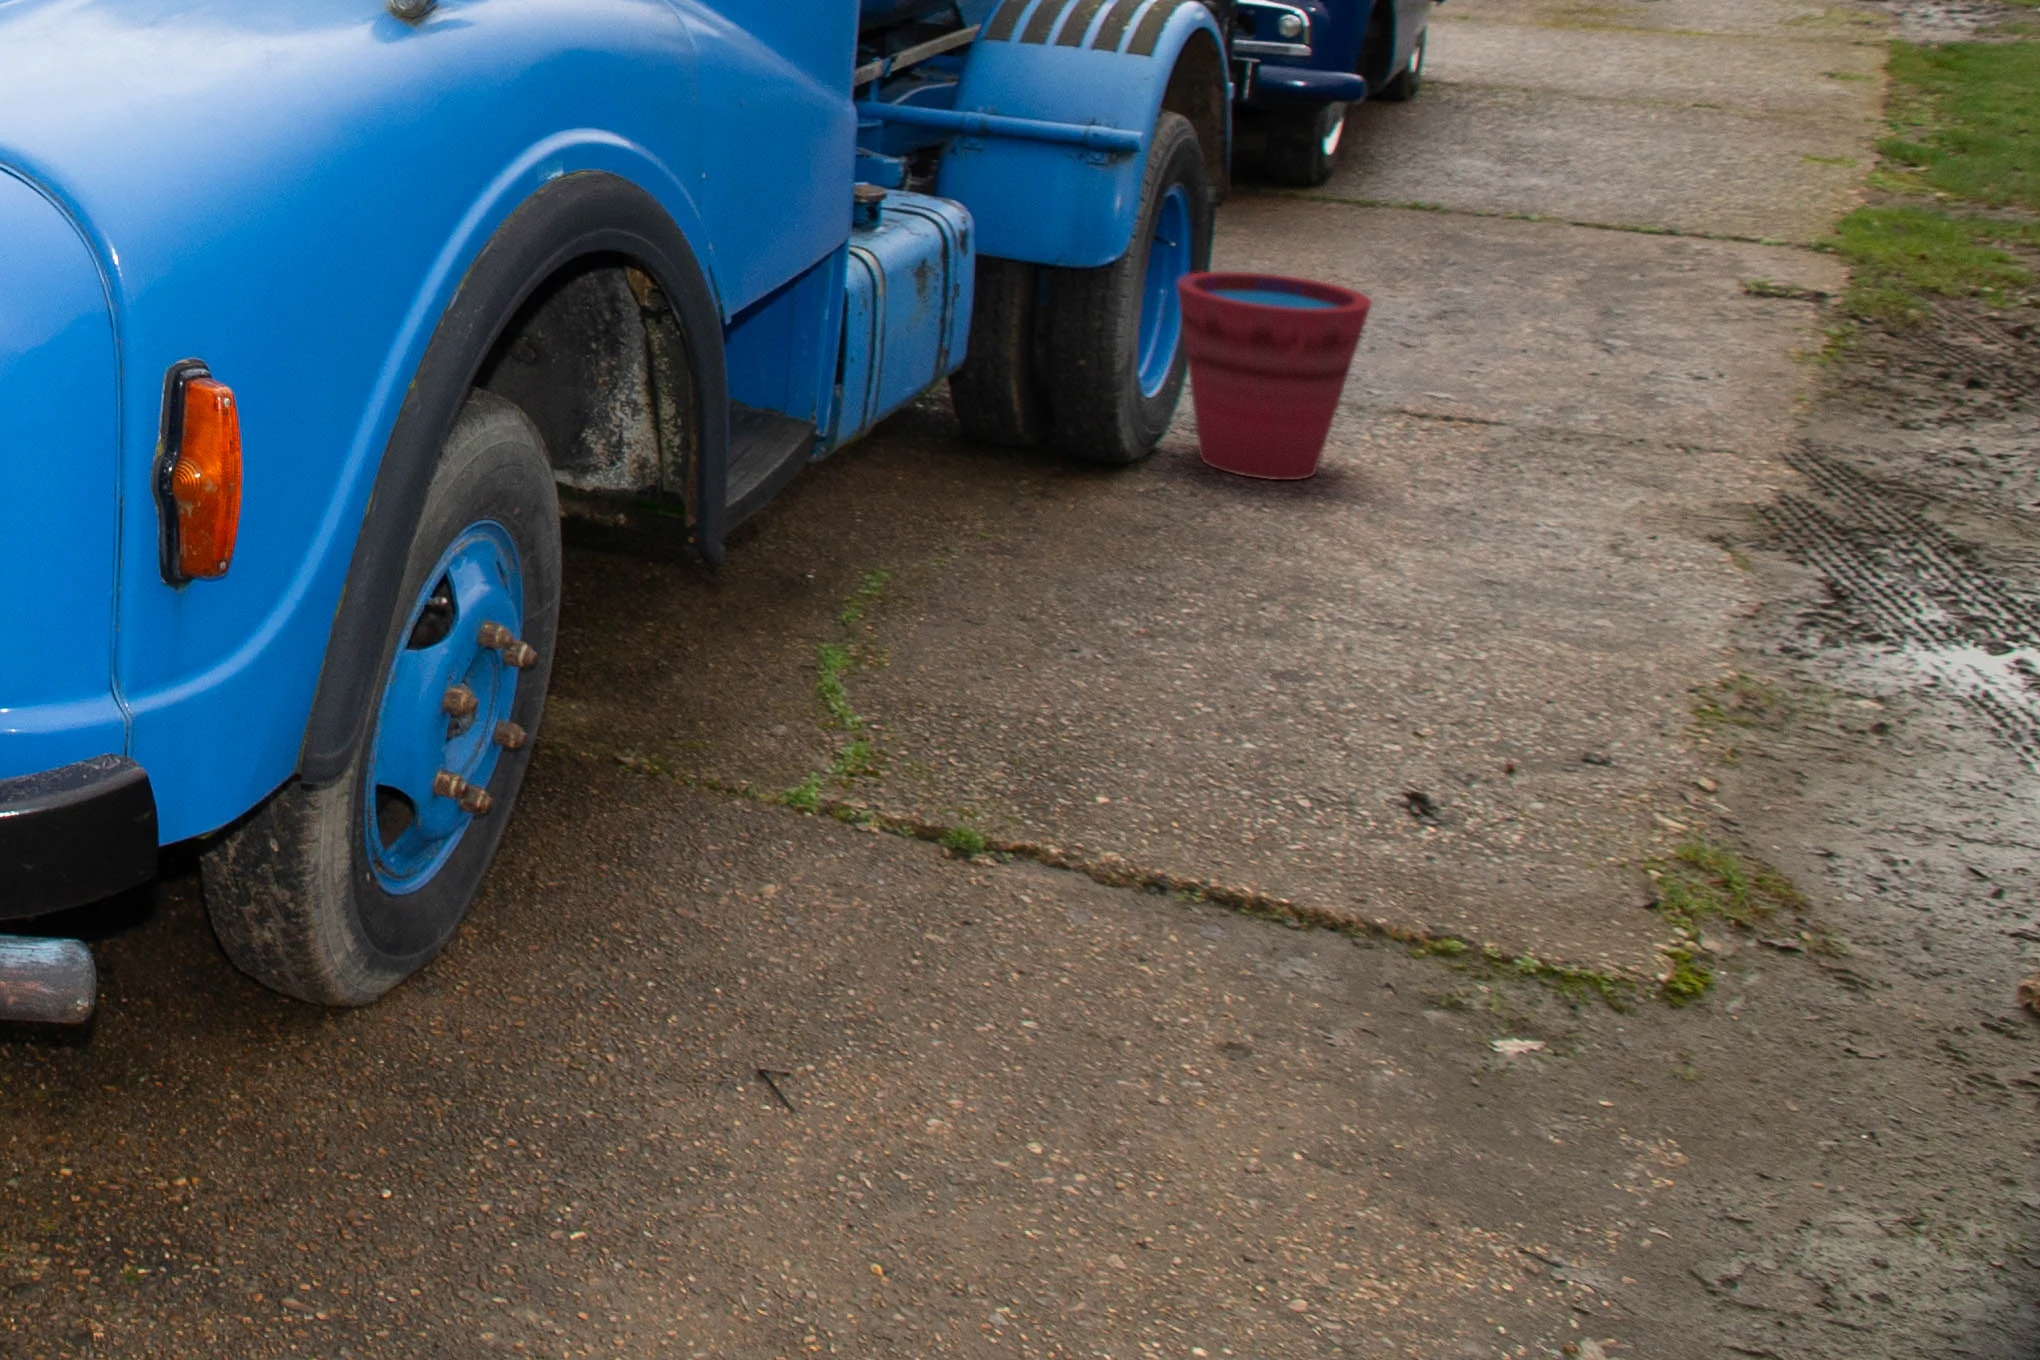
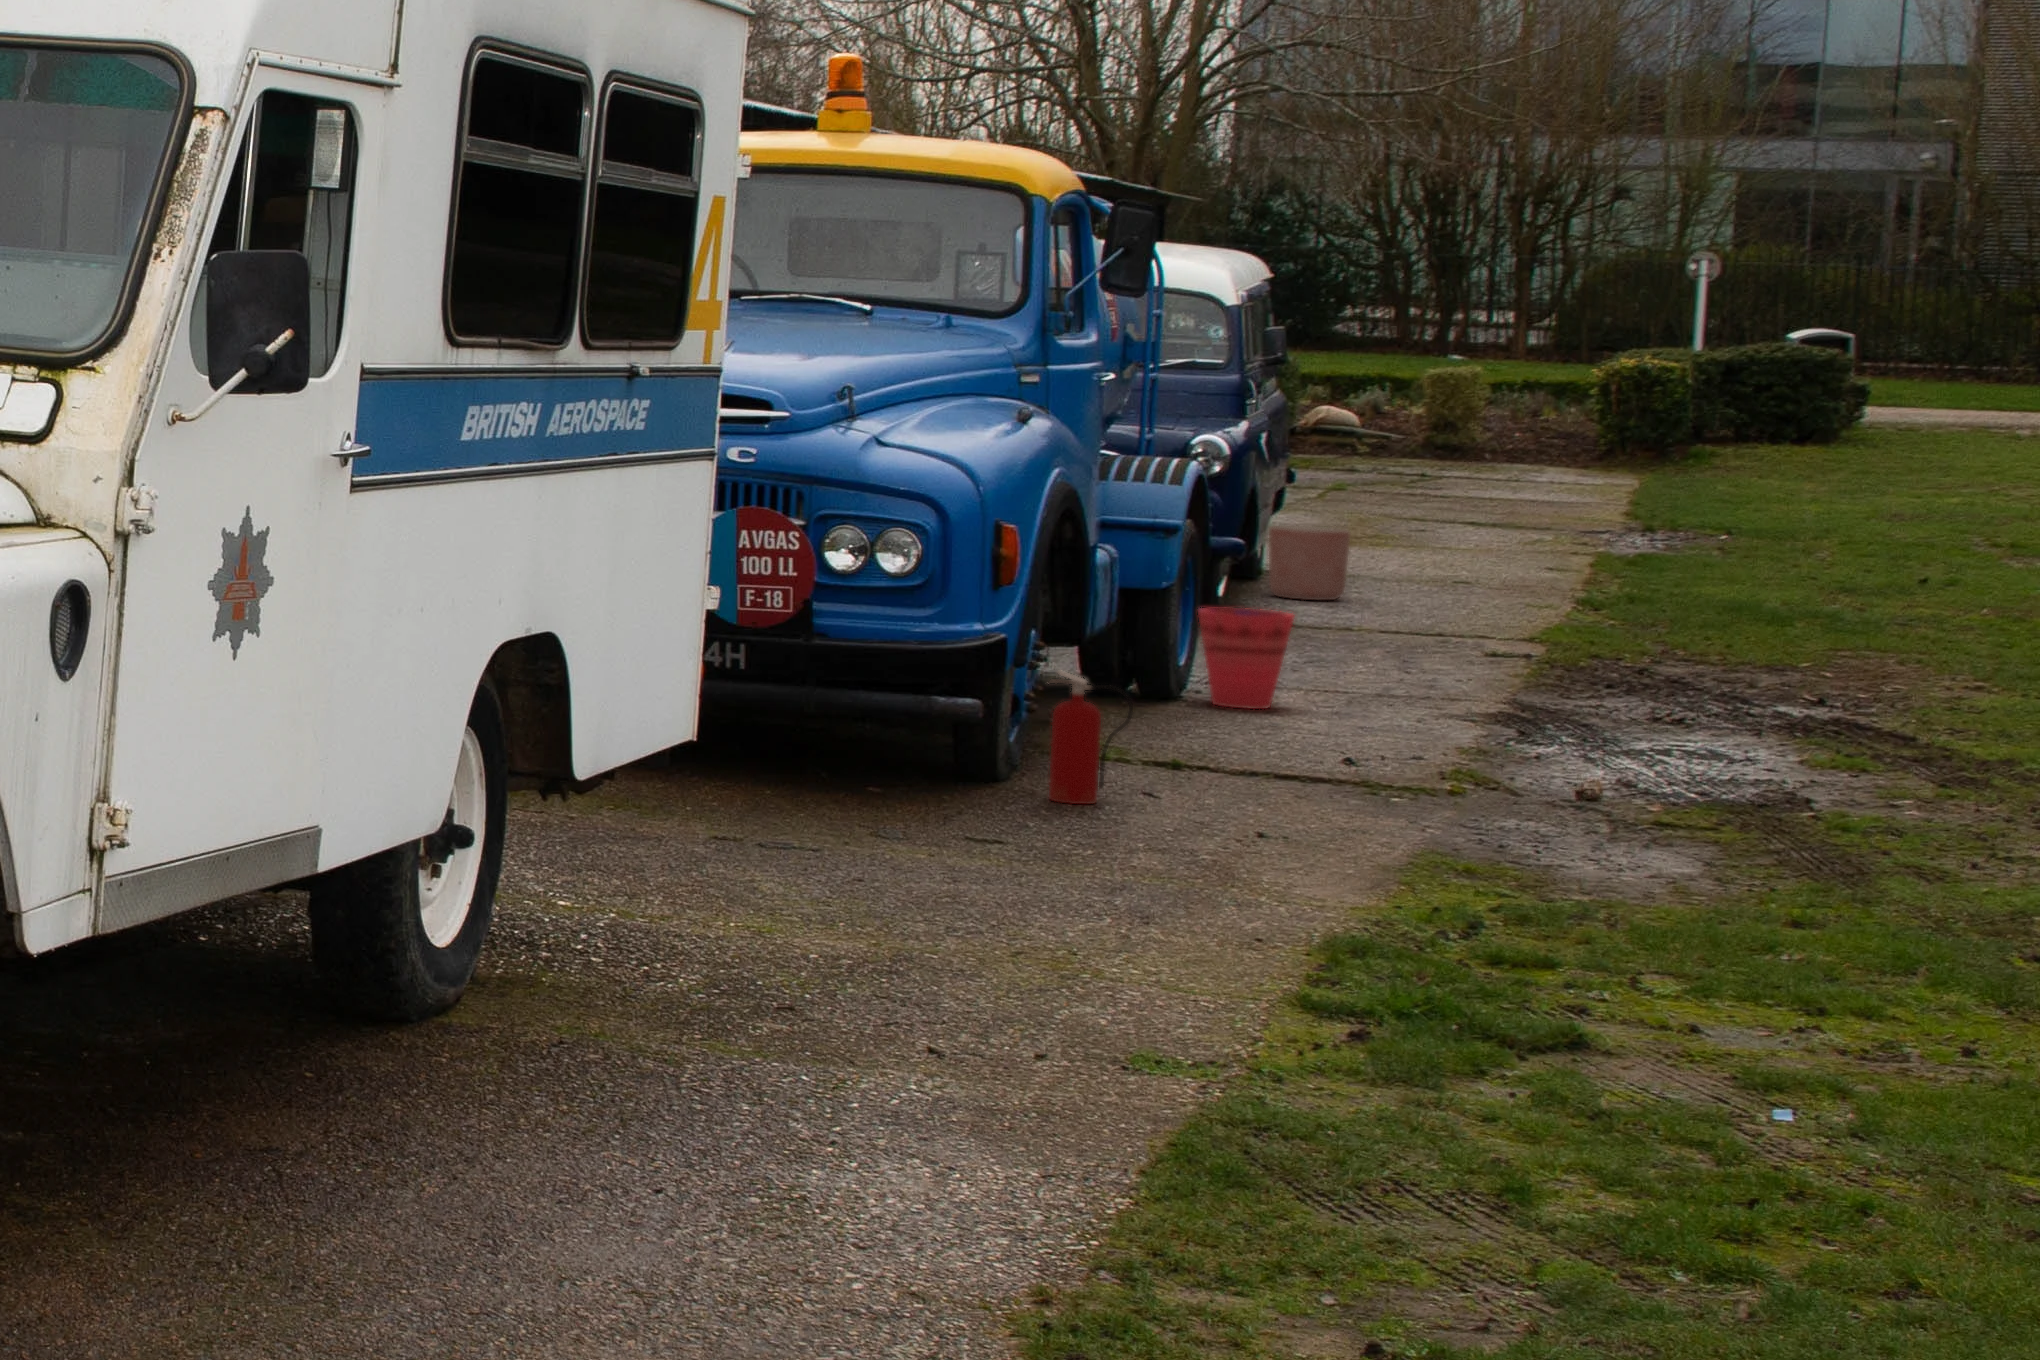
planter: none [1415,22,1540,130] -> present [1269,526,1351,600]
fire extinguisher: none [471,708,703,1107] -> present [1049,670,1133,804]

